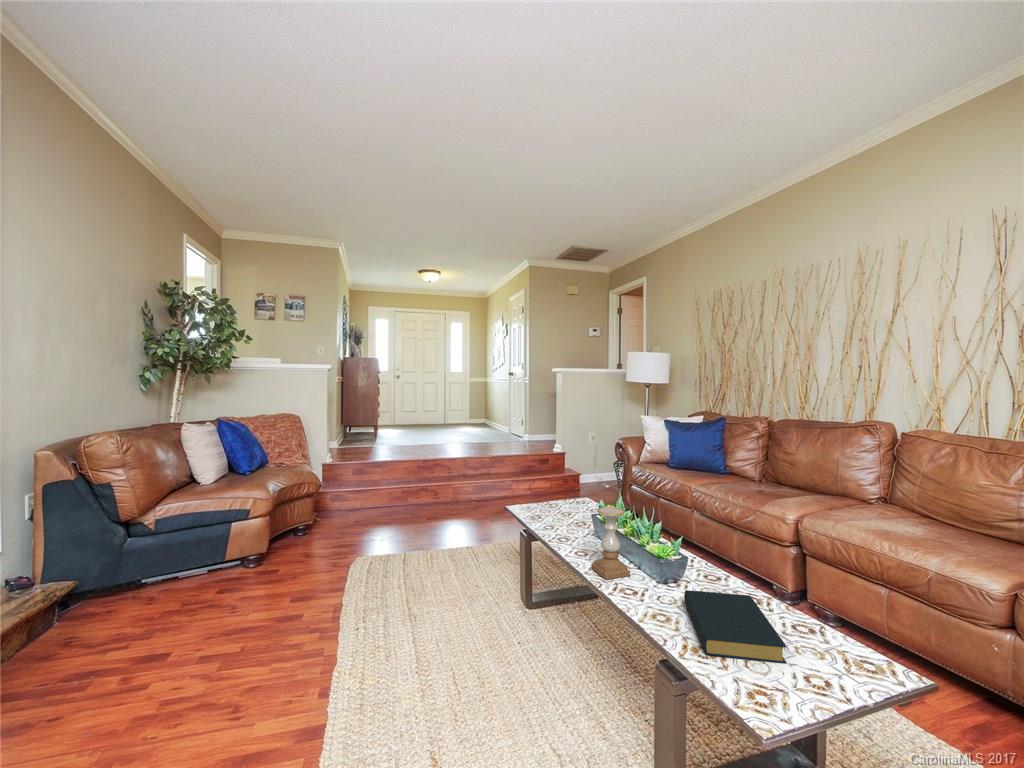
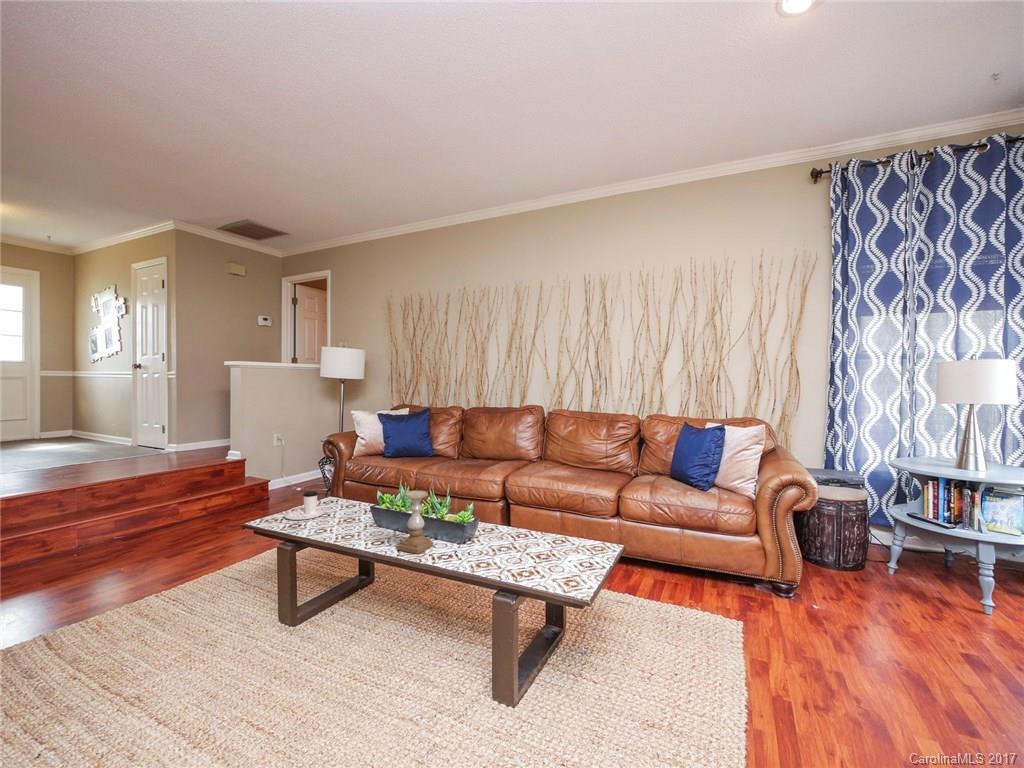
coffee cup: none [536,489,571,515] -> present [285,491,325,520]
hardback book: present [684,590,787,664] -> none [488,532,568,574]

